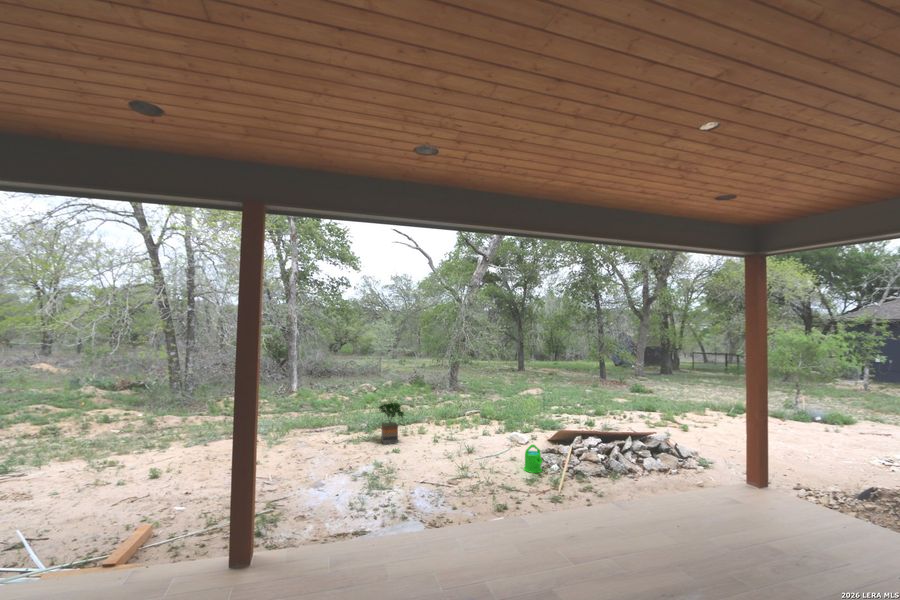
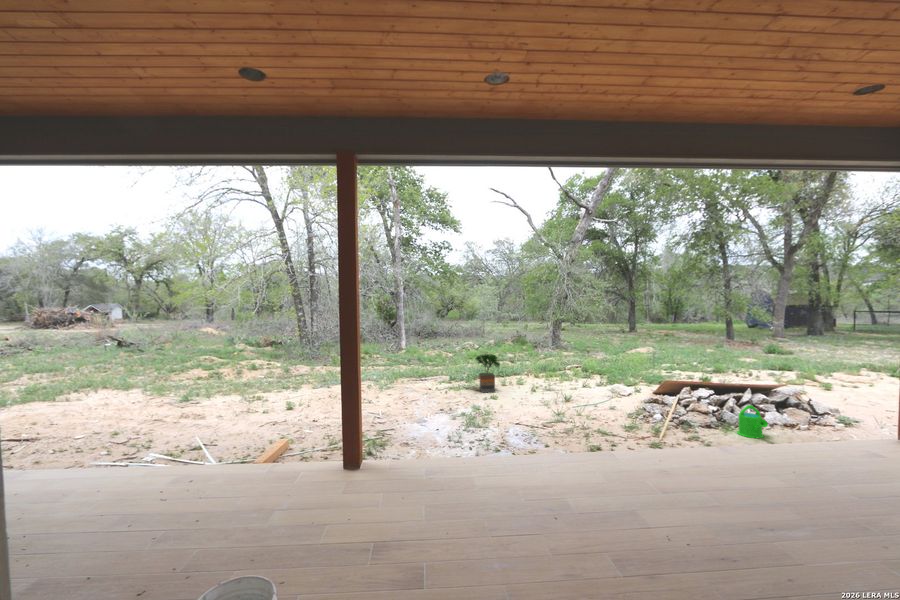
watering can: present [524,444,542,473] -> present [737,405,768,438]

